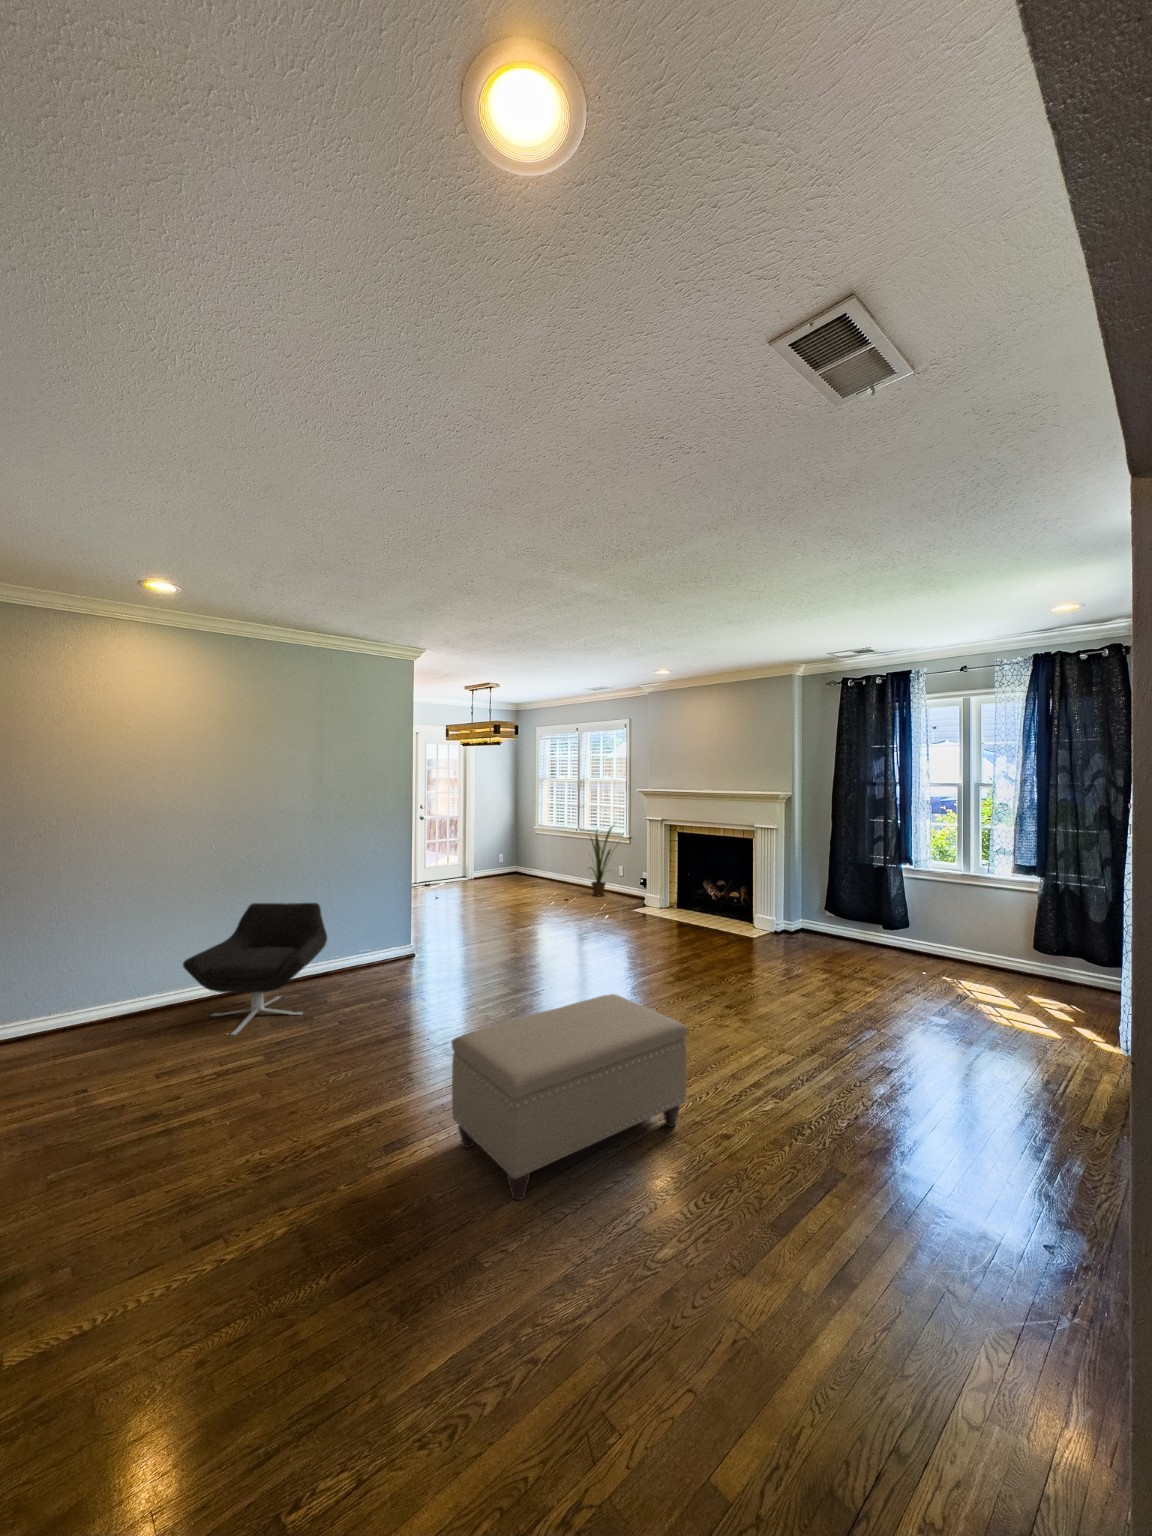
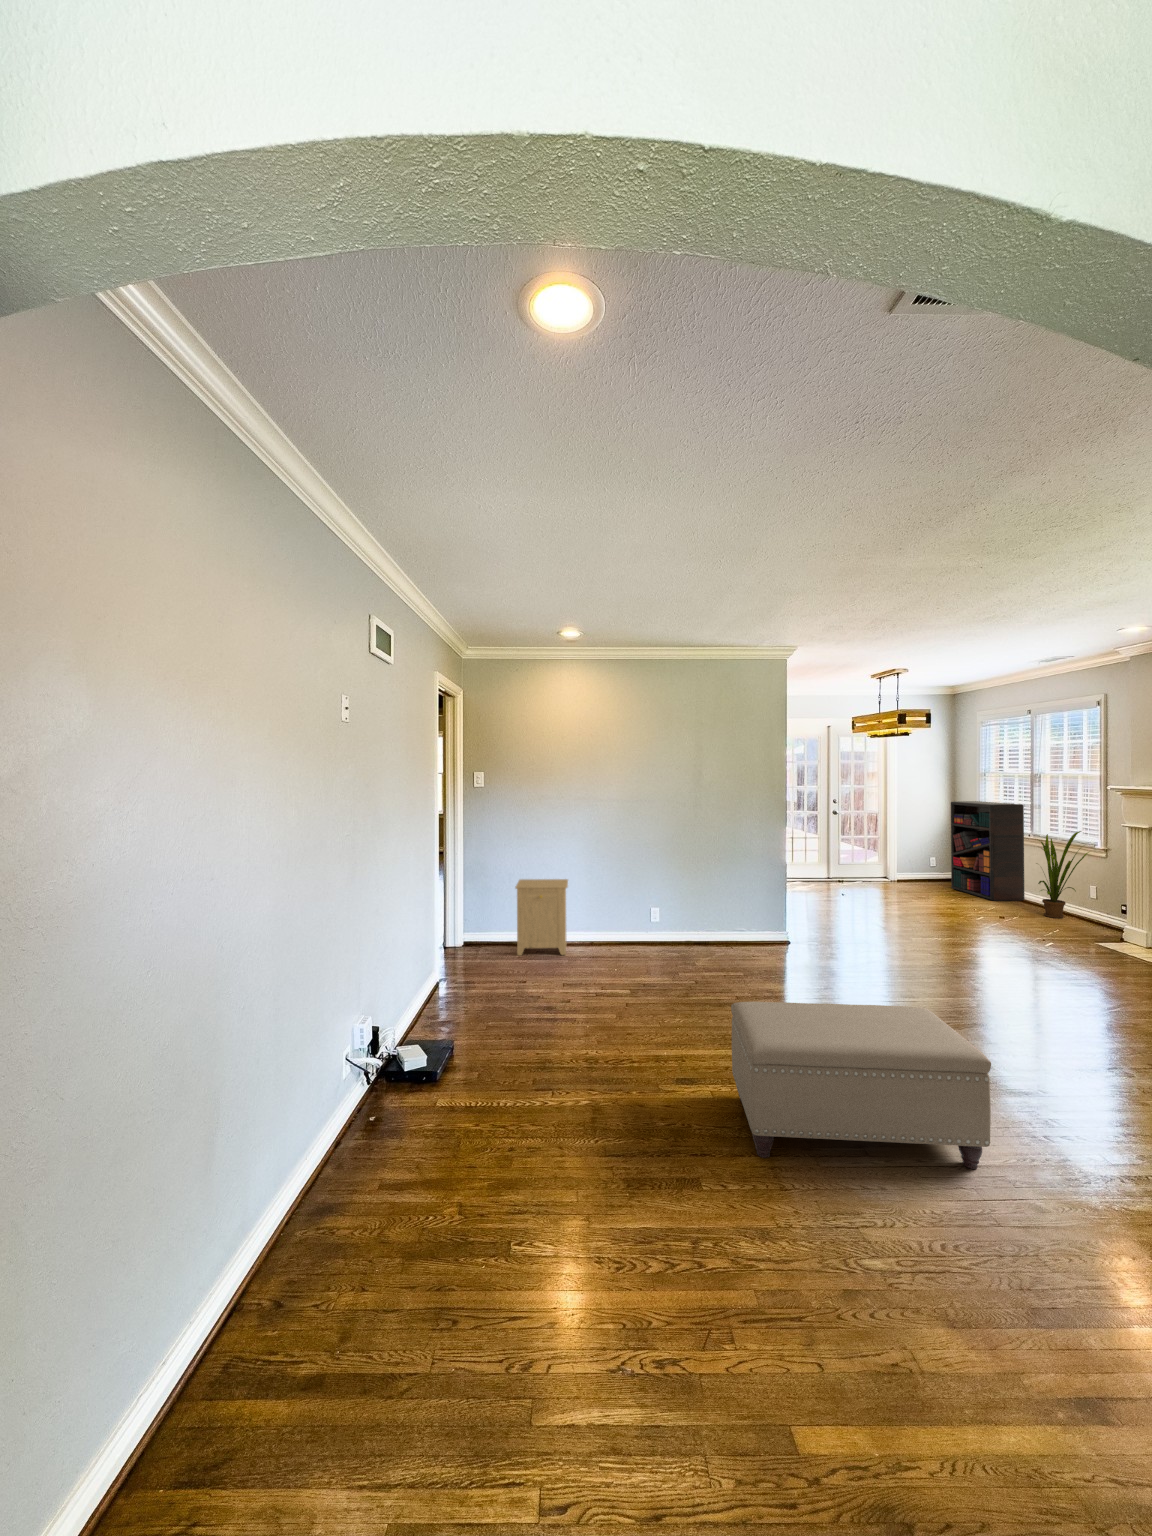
bookshelf: none [519,803,573,888] -> present [951,801,1025,901]
lounge chair: present [183,903,327,1035] -> none [596,873,701,970]
side table: none [35,927,136,1057] -> present [515,879,568,956]

